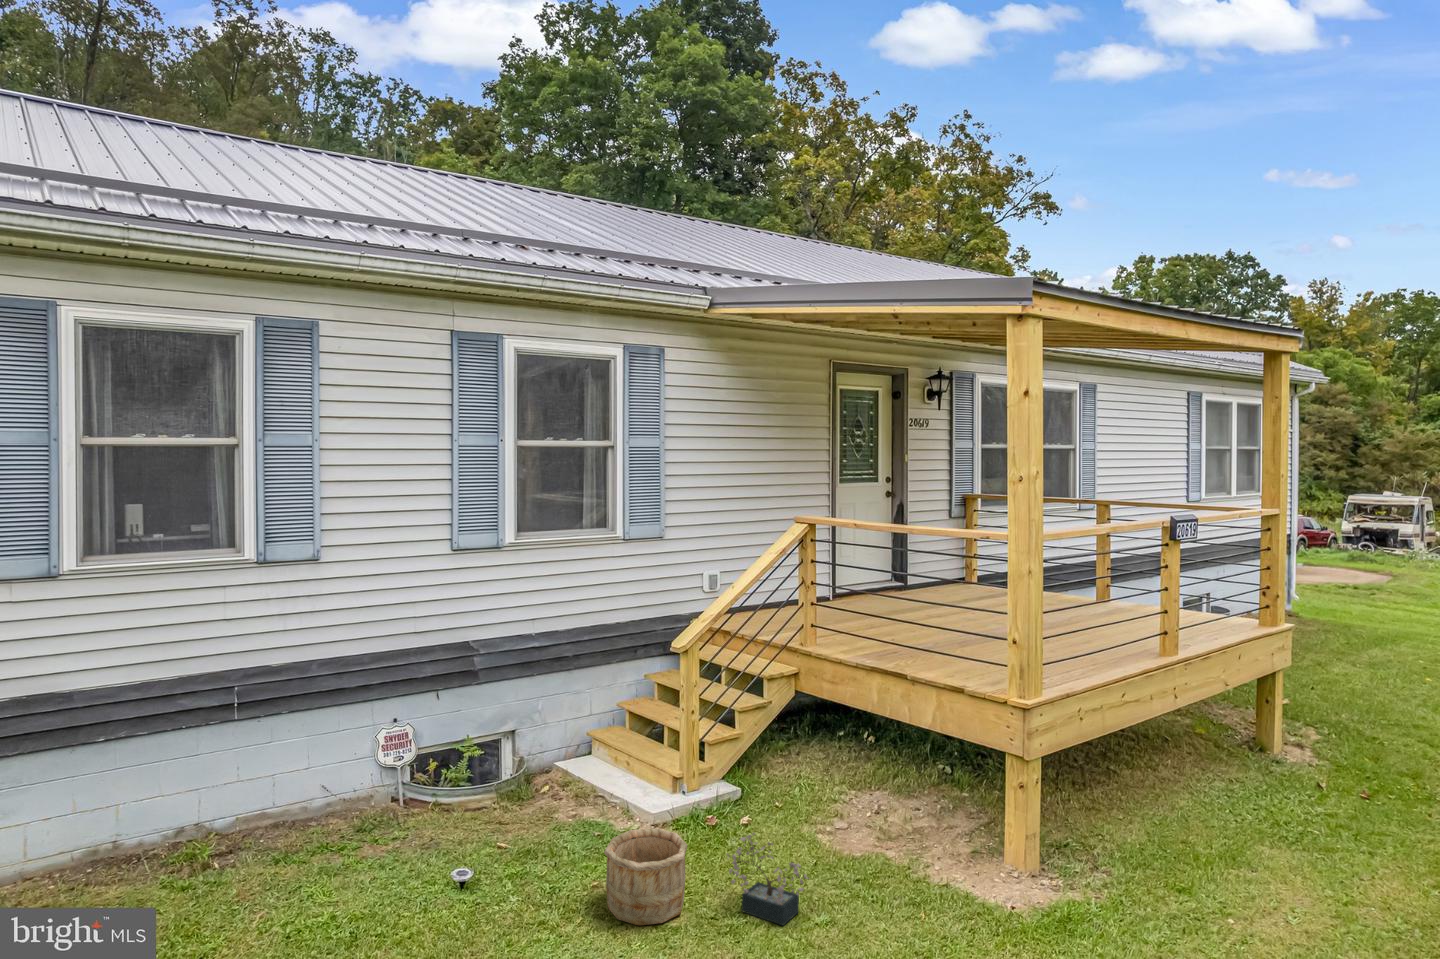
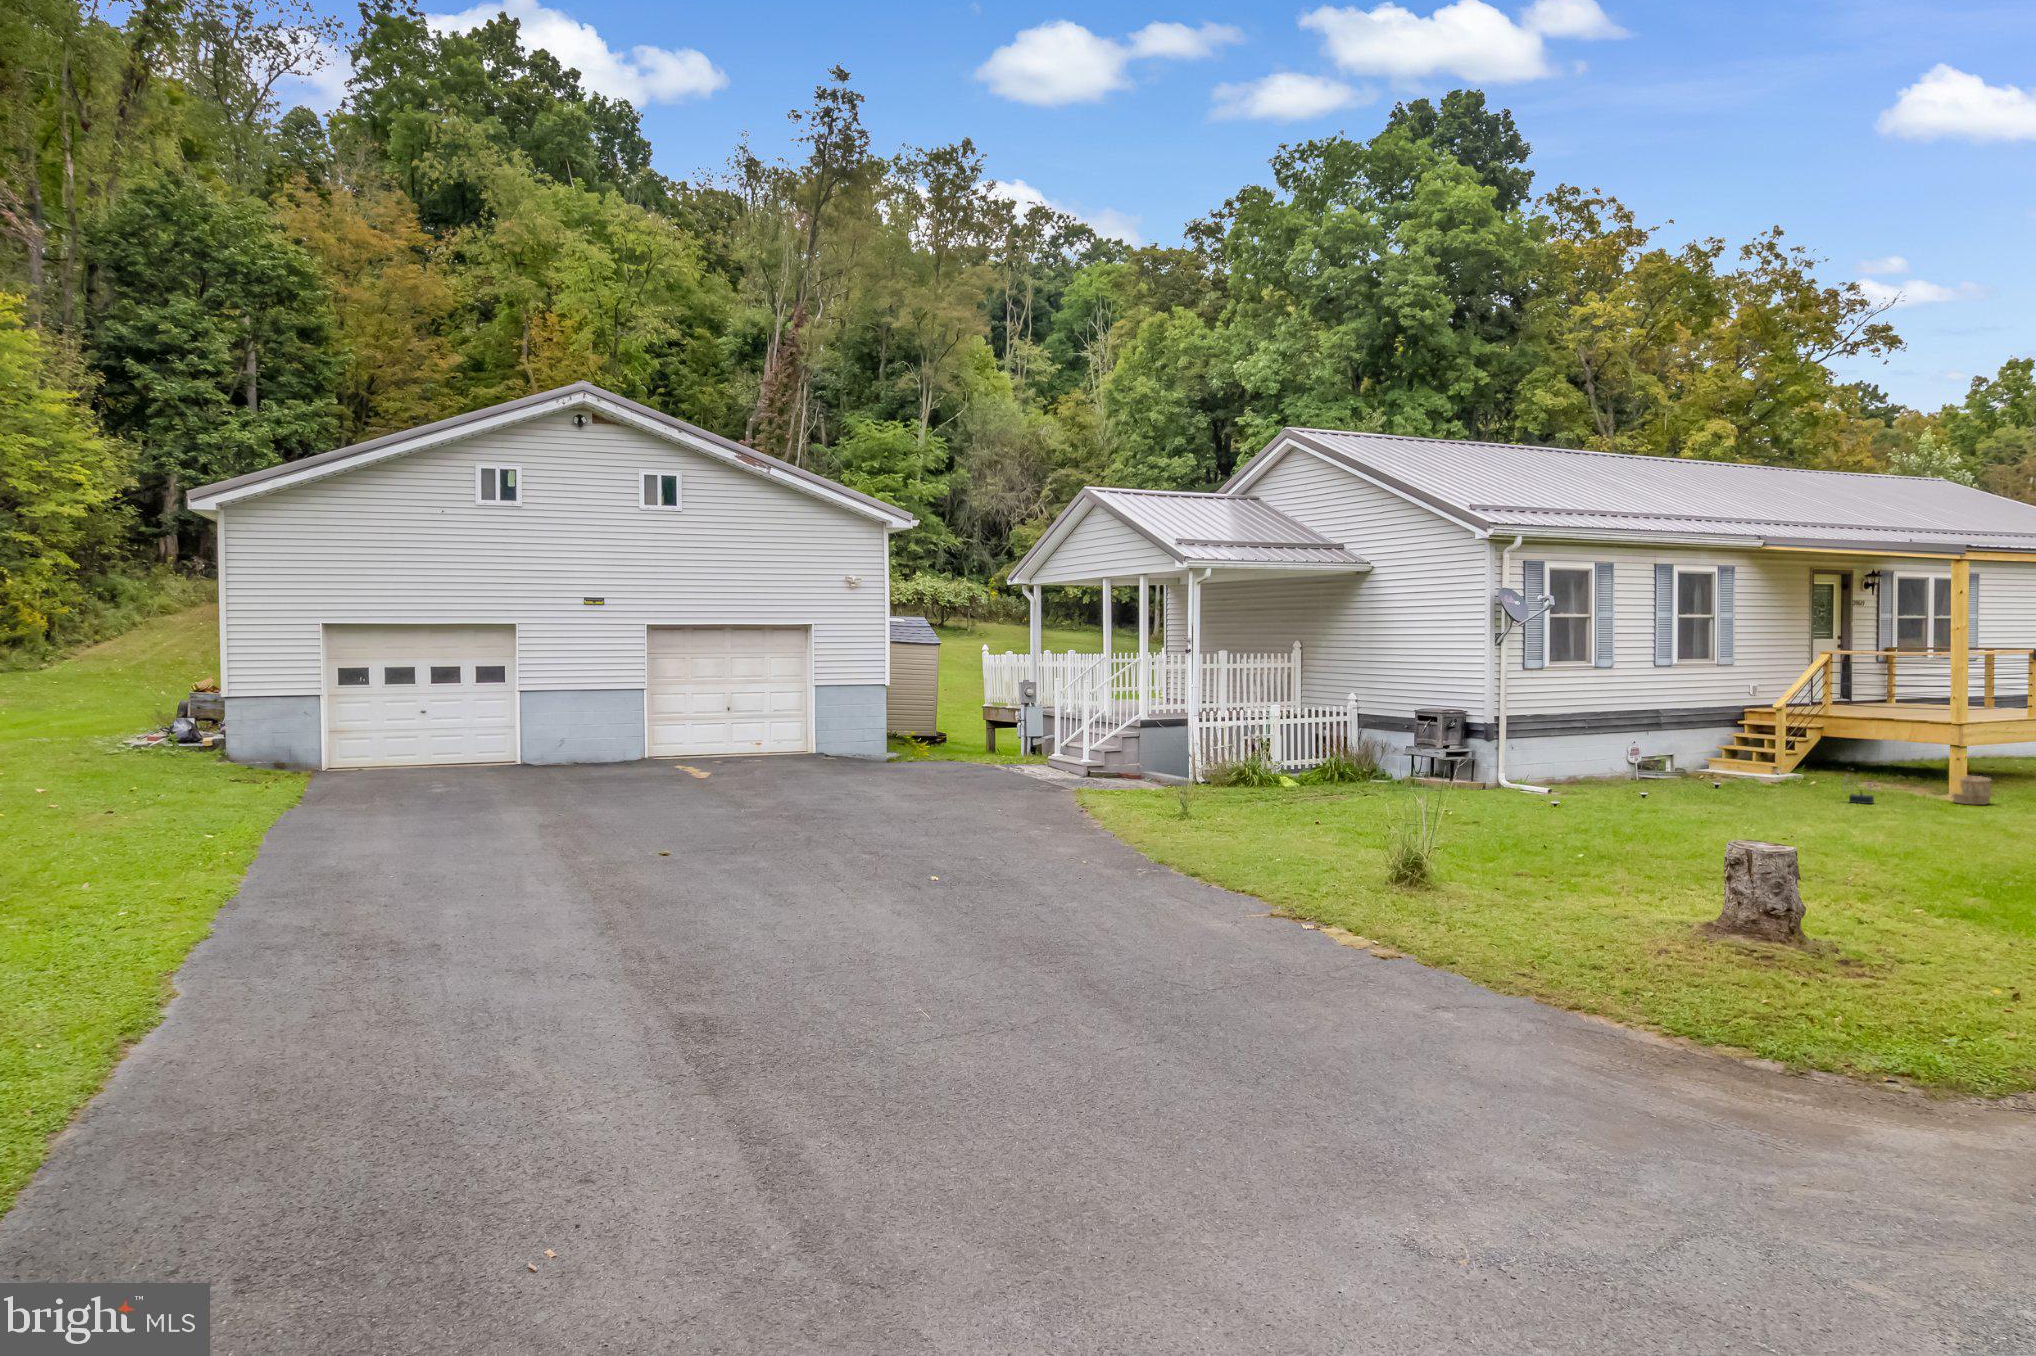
wooden bucket: present [604,829,687,926] -> present [1953,776,1991,805]

